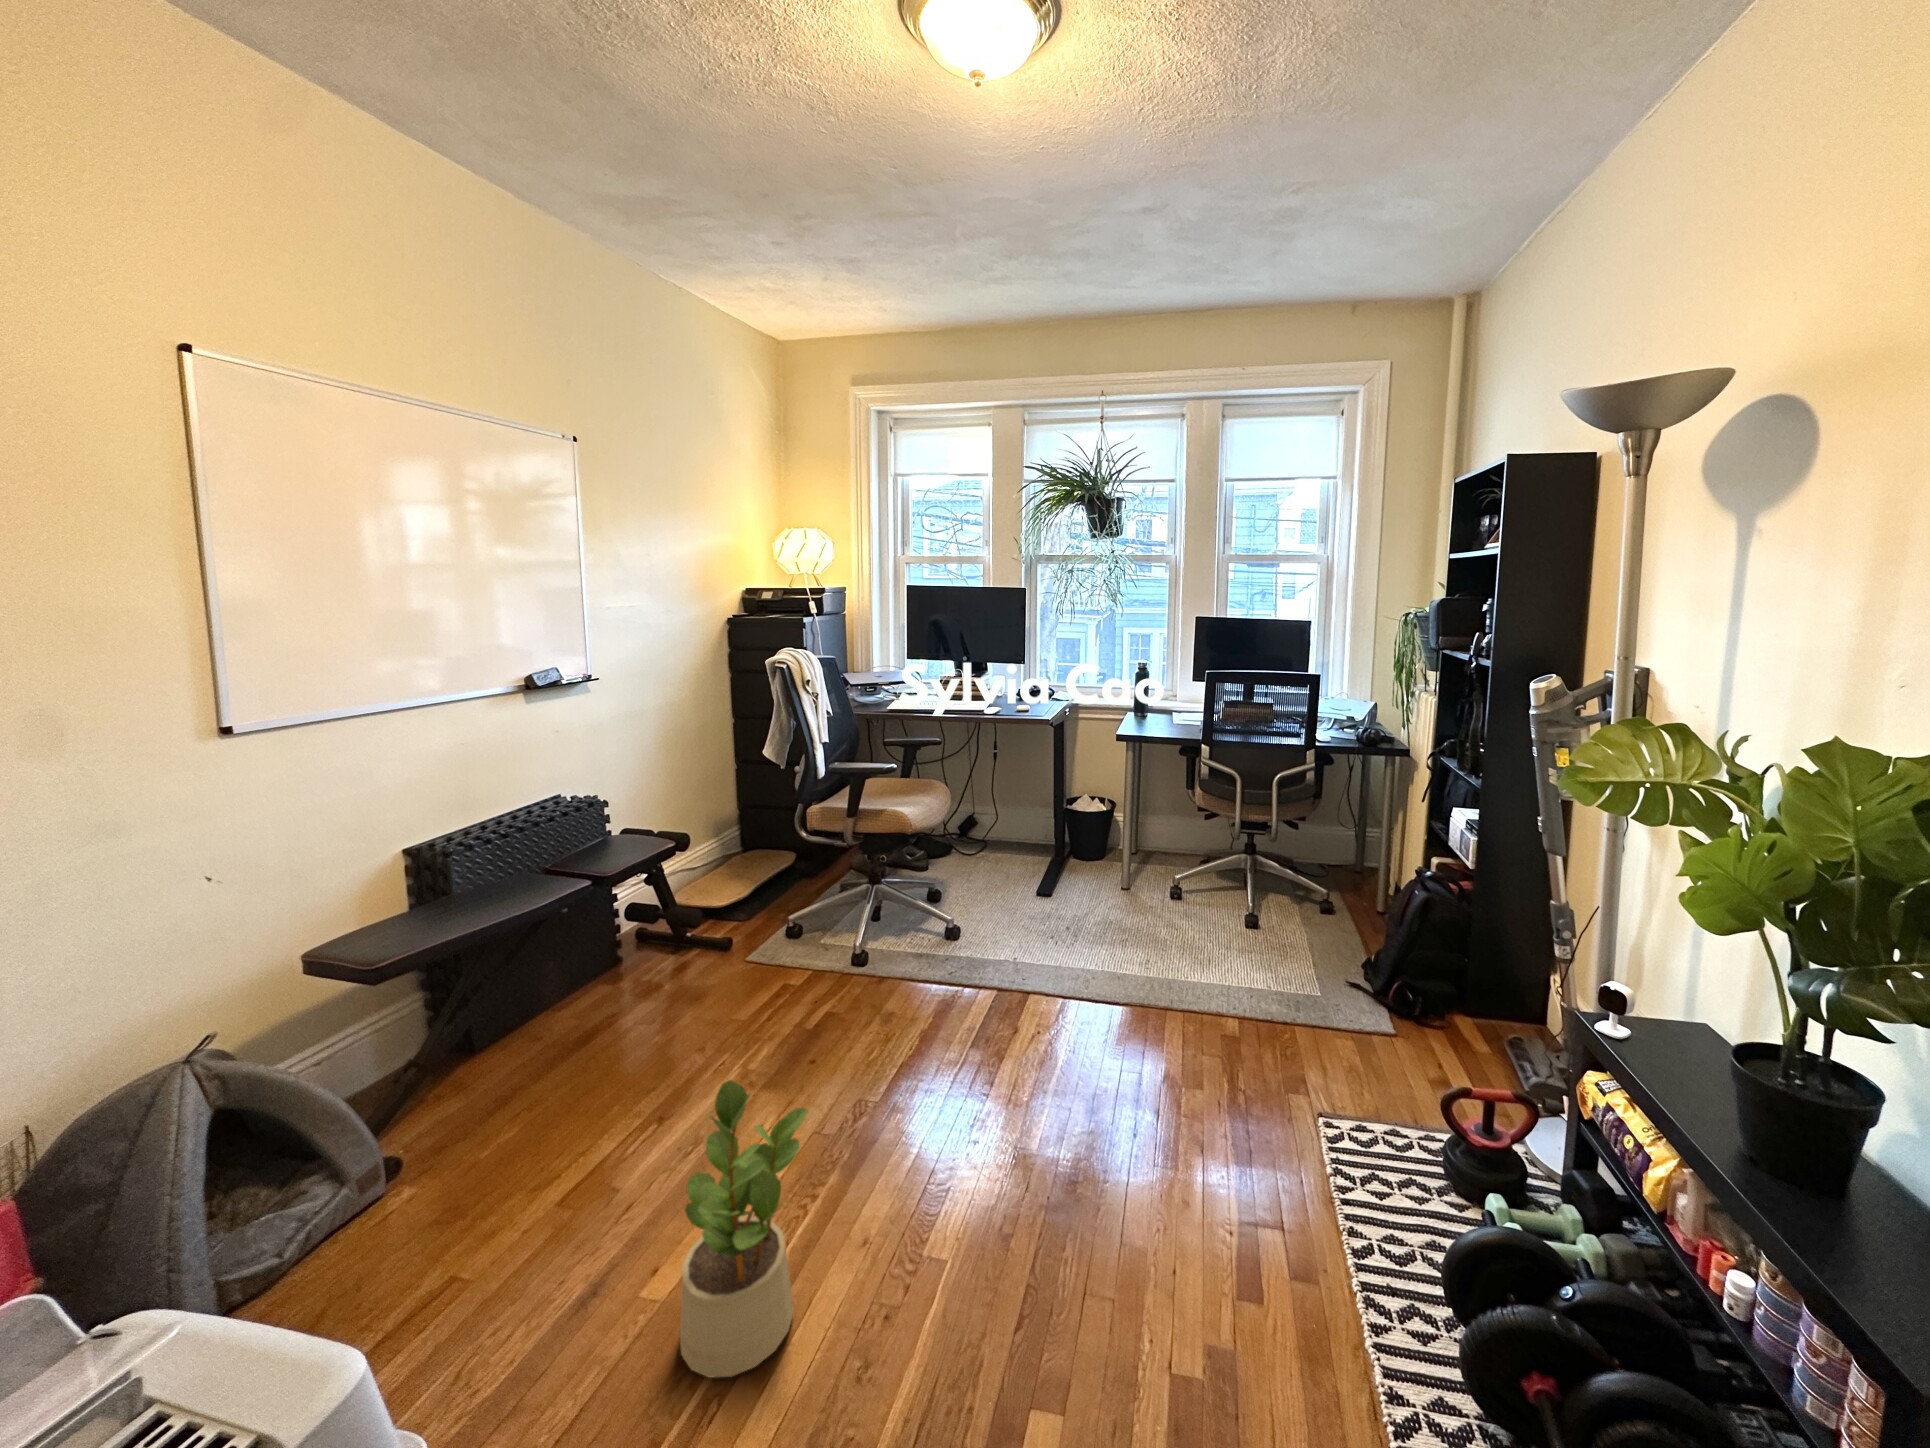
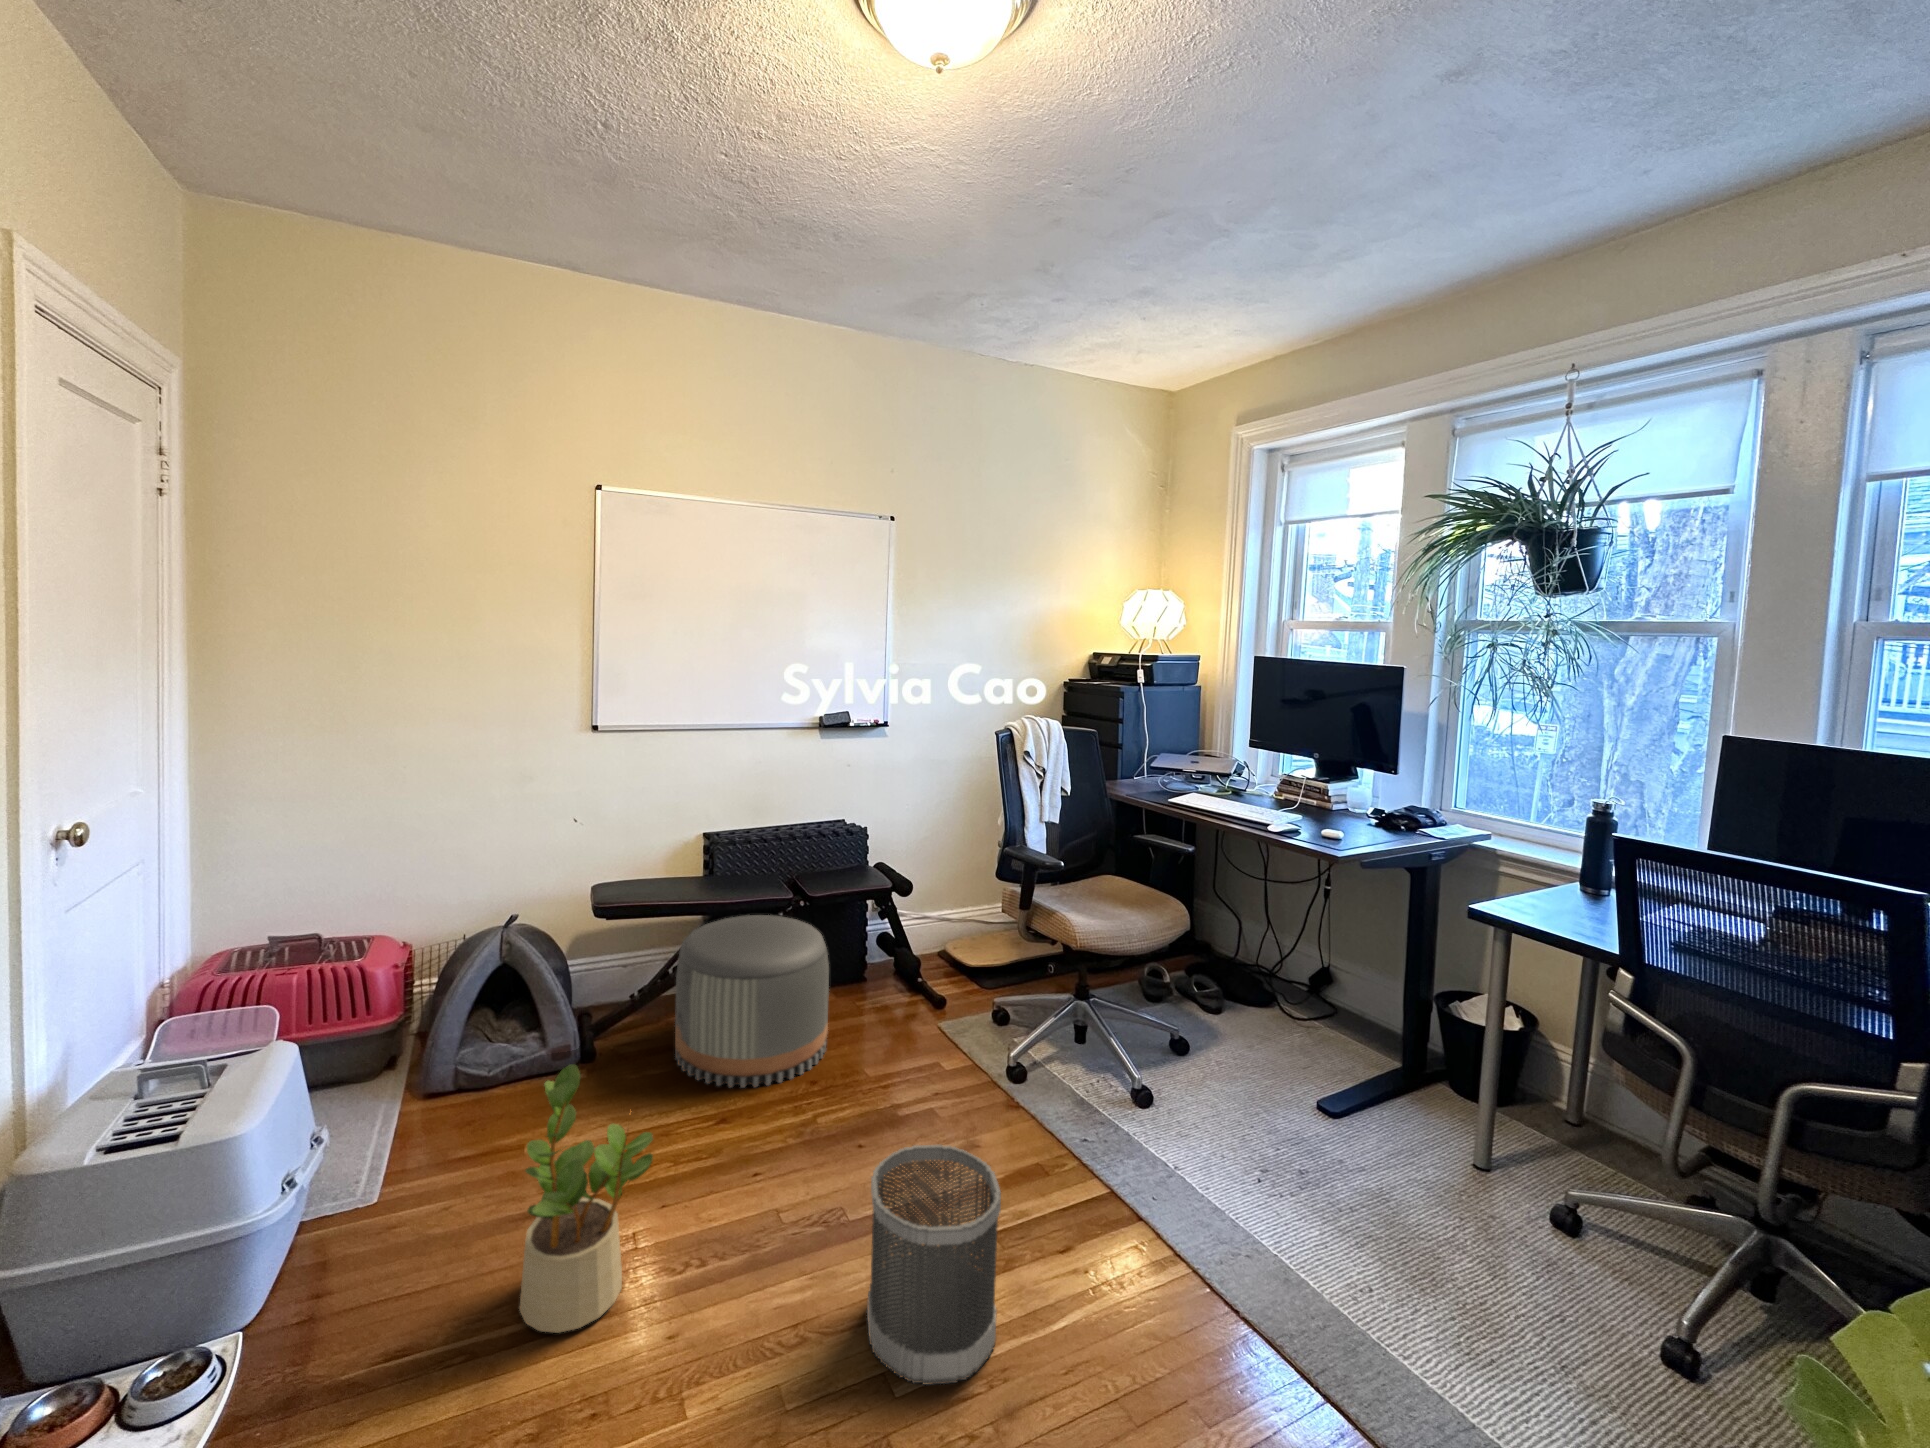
pouf: none [472,908,682,1125] -> present [675,915,829,1088]
wastebasket: none [959,985,1064,1159] -> present [867,1145,1001,1385]

